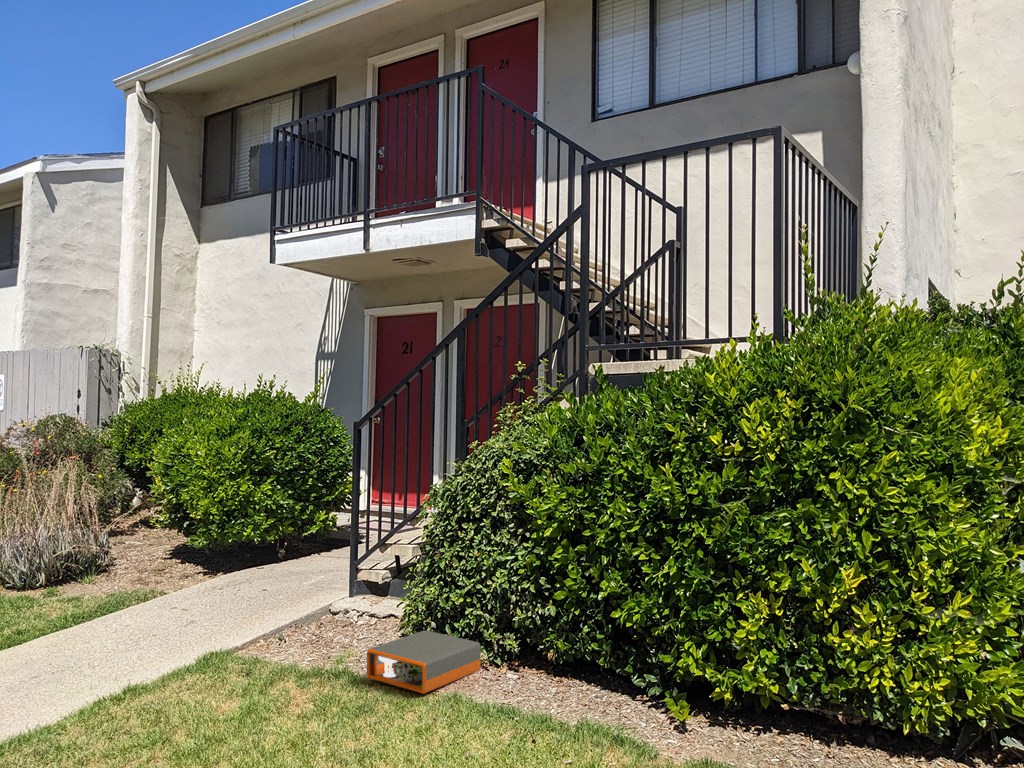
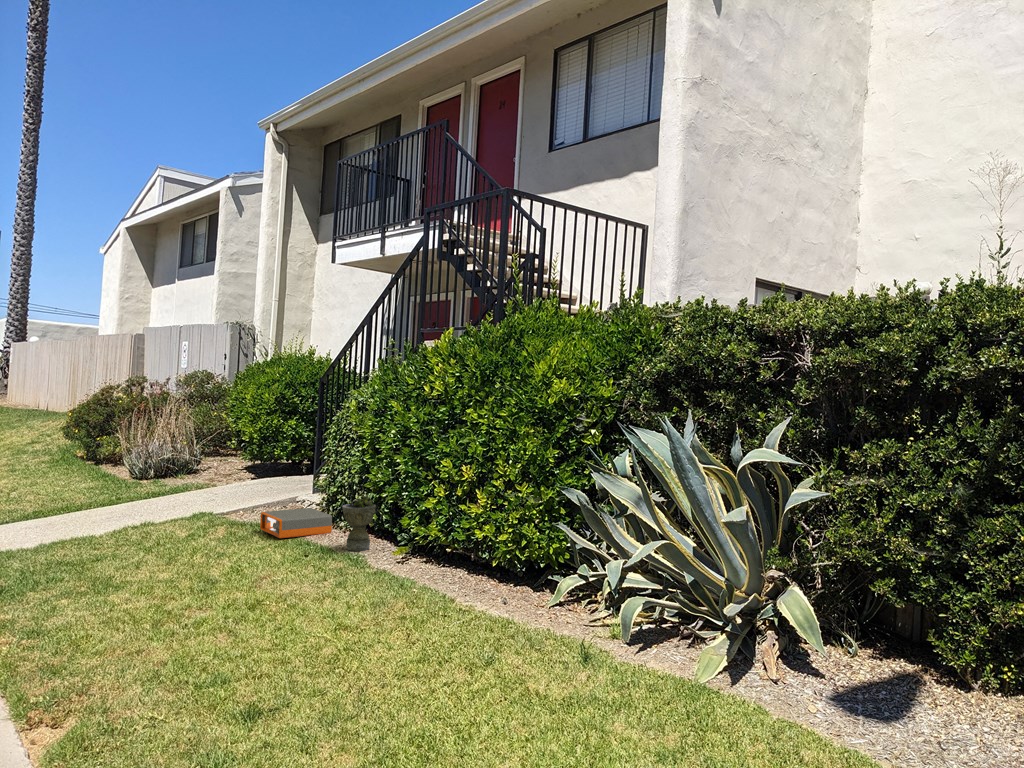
planter: none [549,615,602,708] -> present [342,496,376,551]

